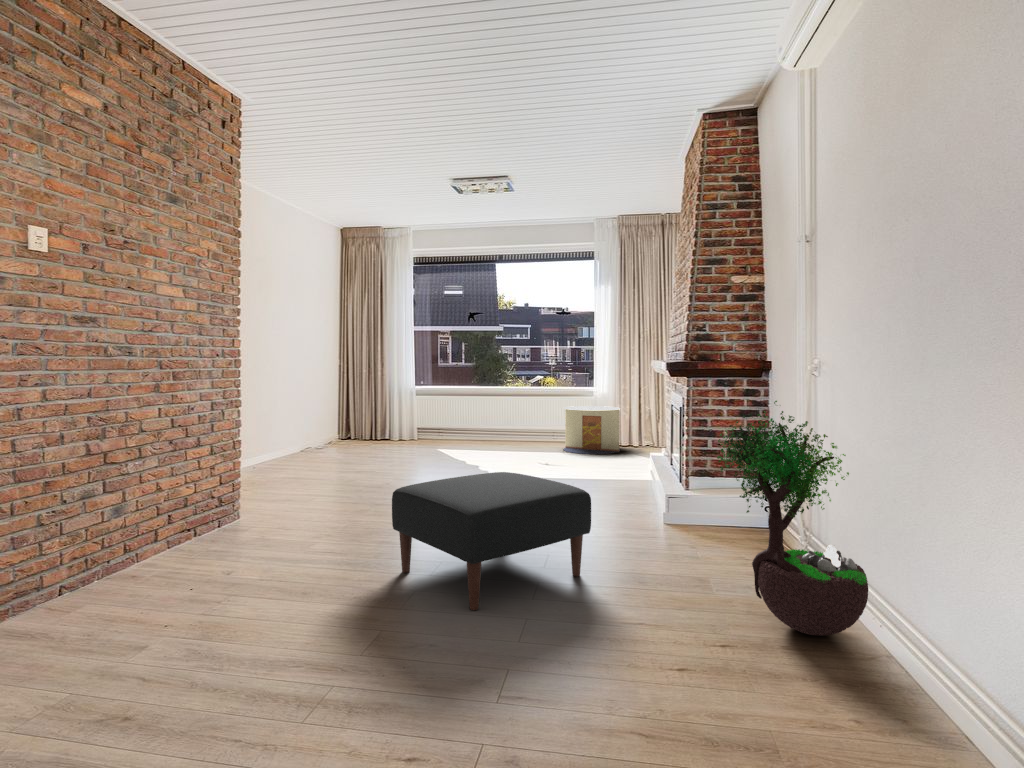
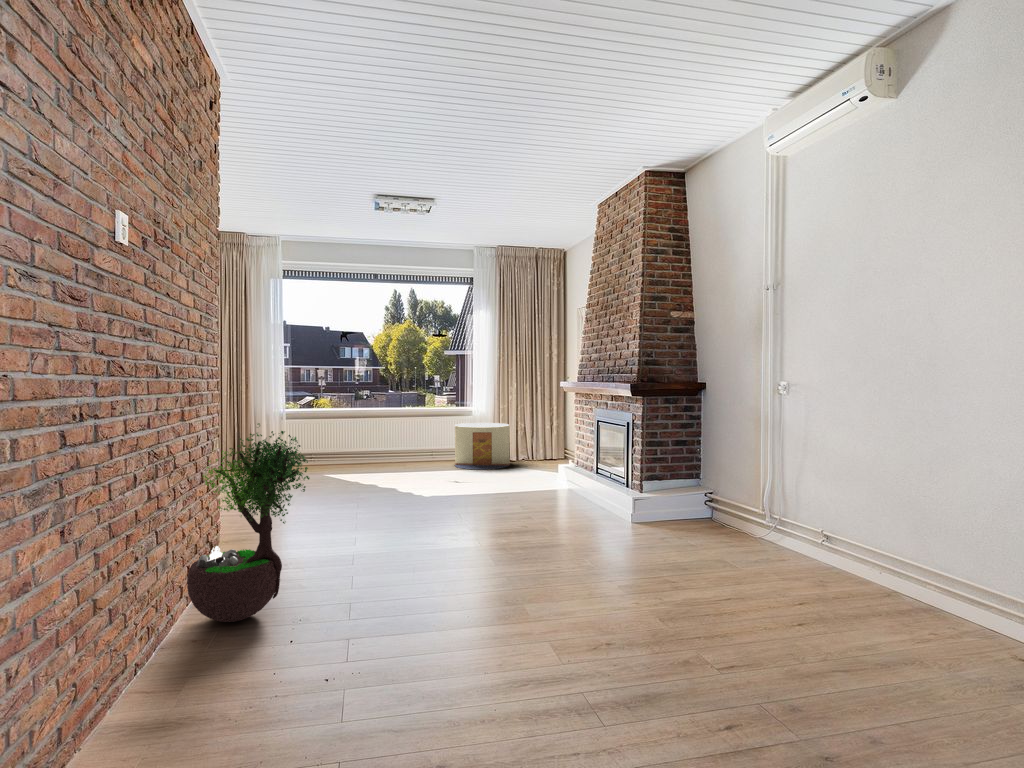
potted tree: present [717,400,868,636] -> present [187,423,310,622]
ottoman: present [392,472,591,610] -> none [468,489,640,613]

